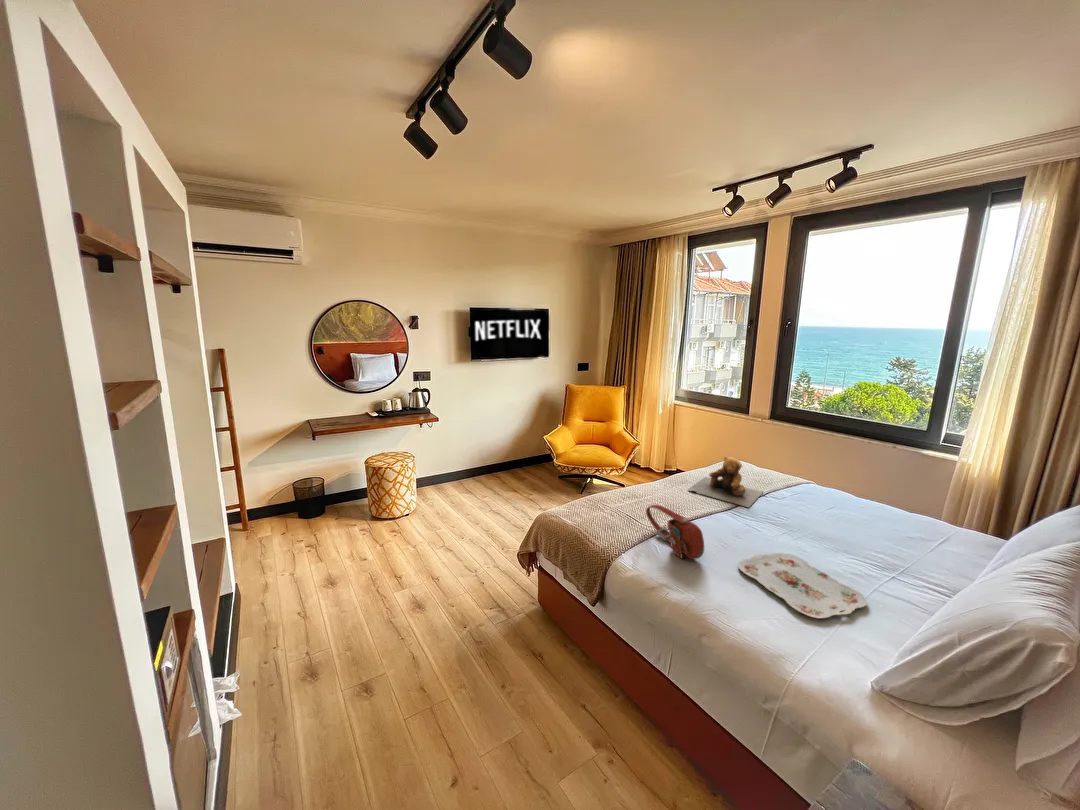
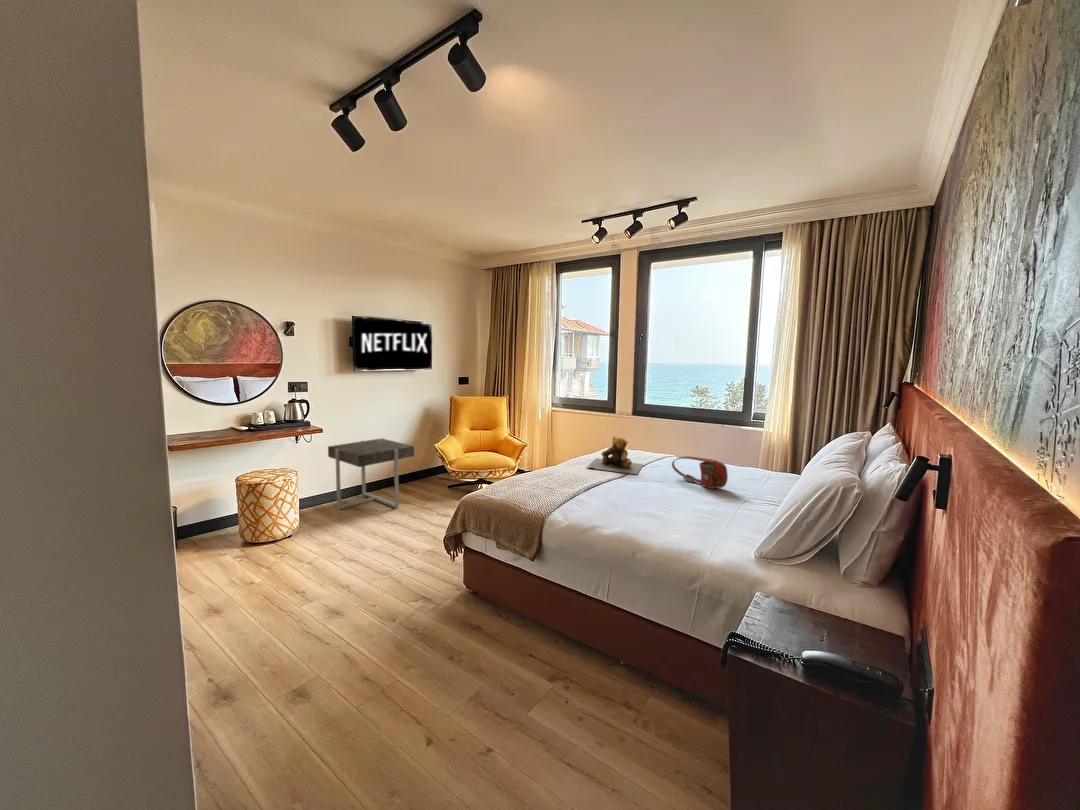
side table: none [445,425,521,497] -> present [328,439,414,510]
handbag: present [646,505,704,559] -> present [672,456,728,489]
serving tray: present [738,553,867,619] -> none [645,498,737,531]

